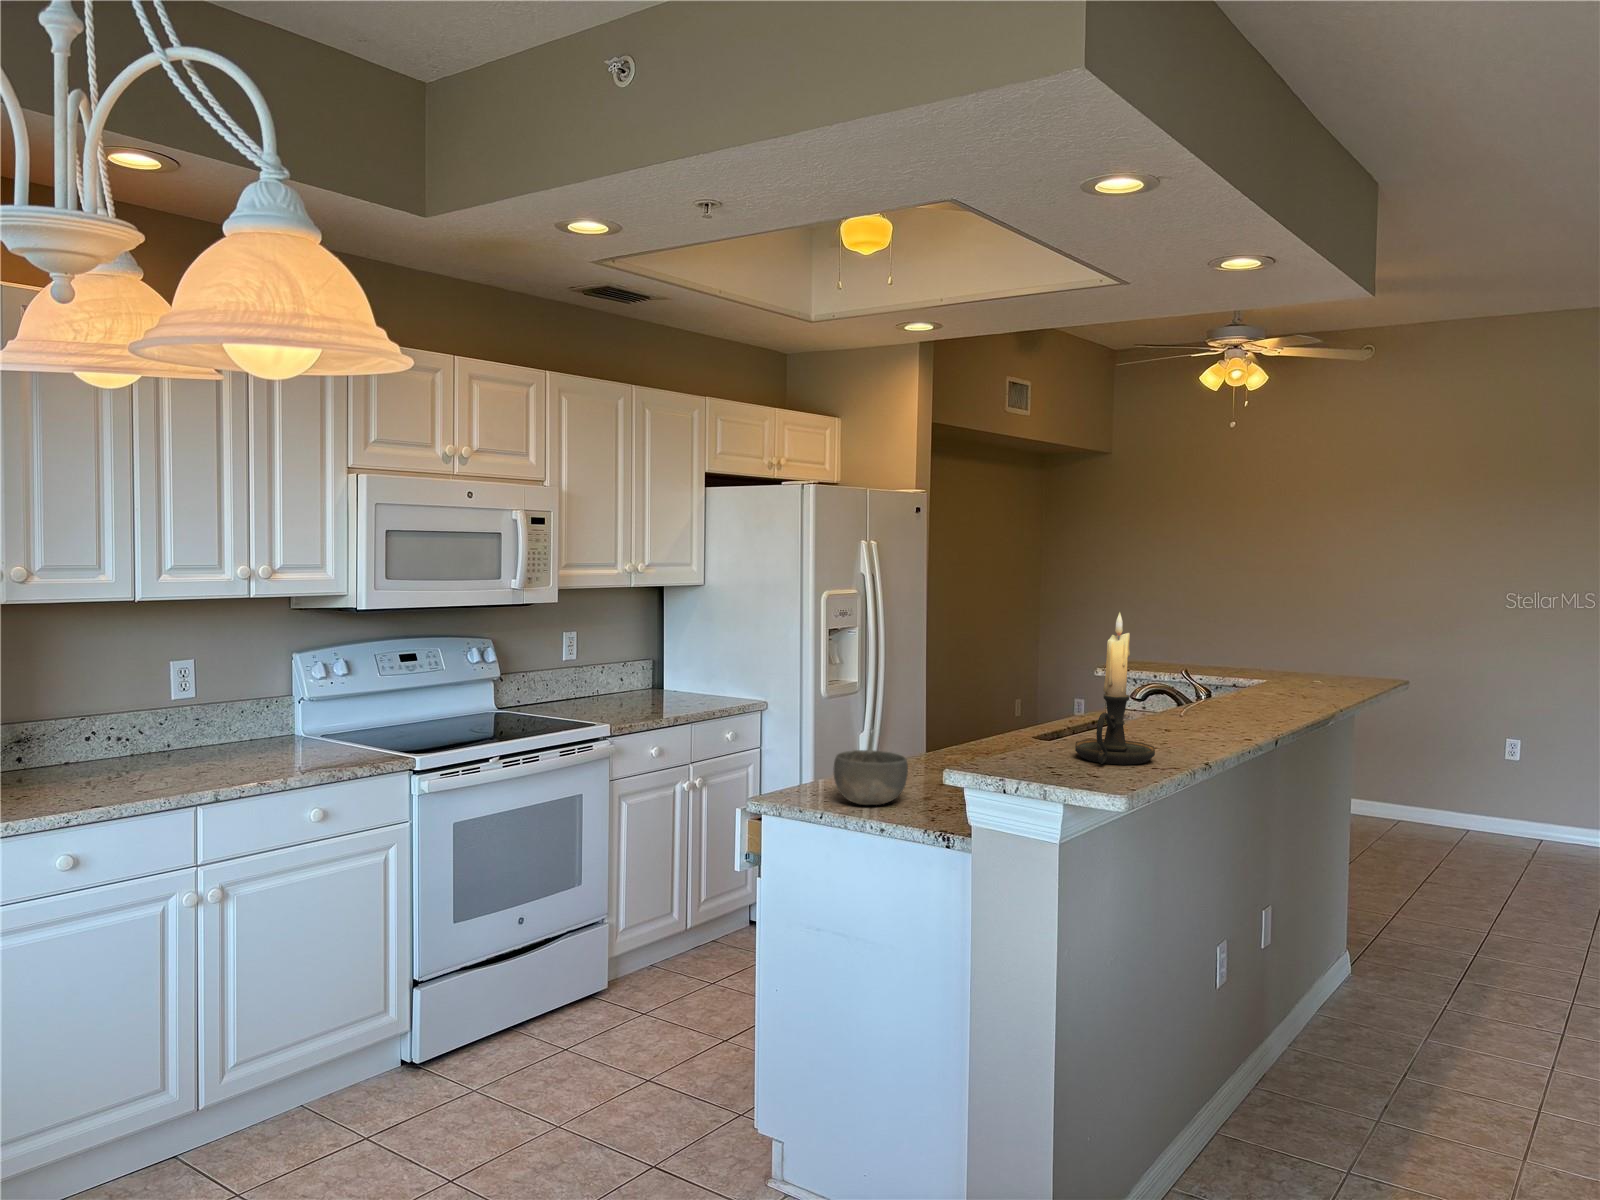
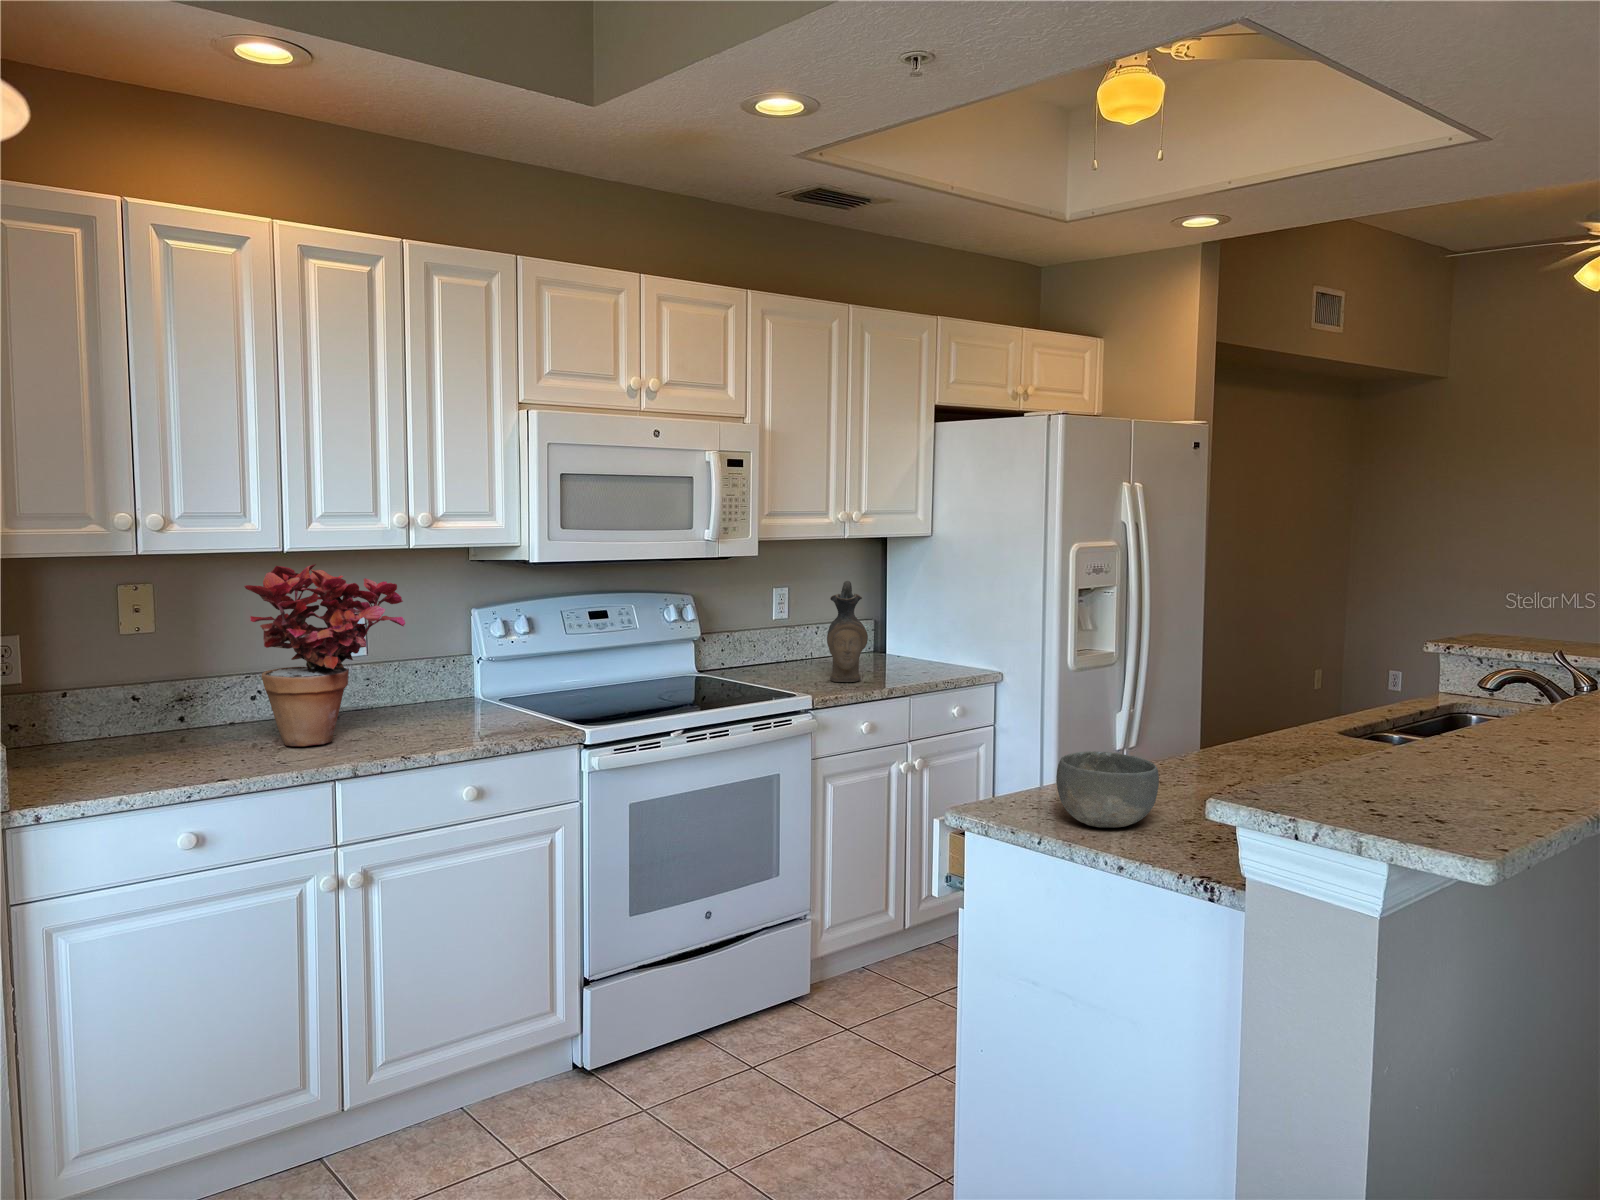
potted plant: none [110,612,253,779] -> present [244,564,405,746]
candle holder: present [1075,612,1155,765] -> none [1410,571,1542,802]
ceramic pitcher: none [616,624,652,713] -> present [827,581,868,682]

